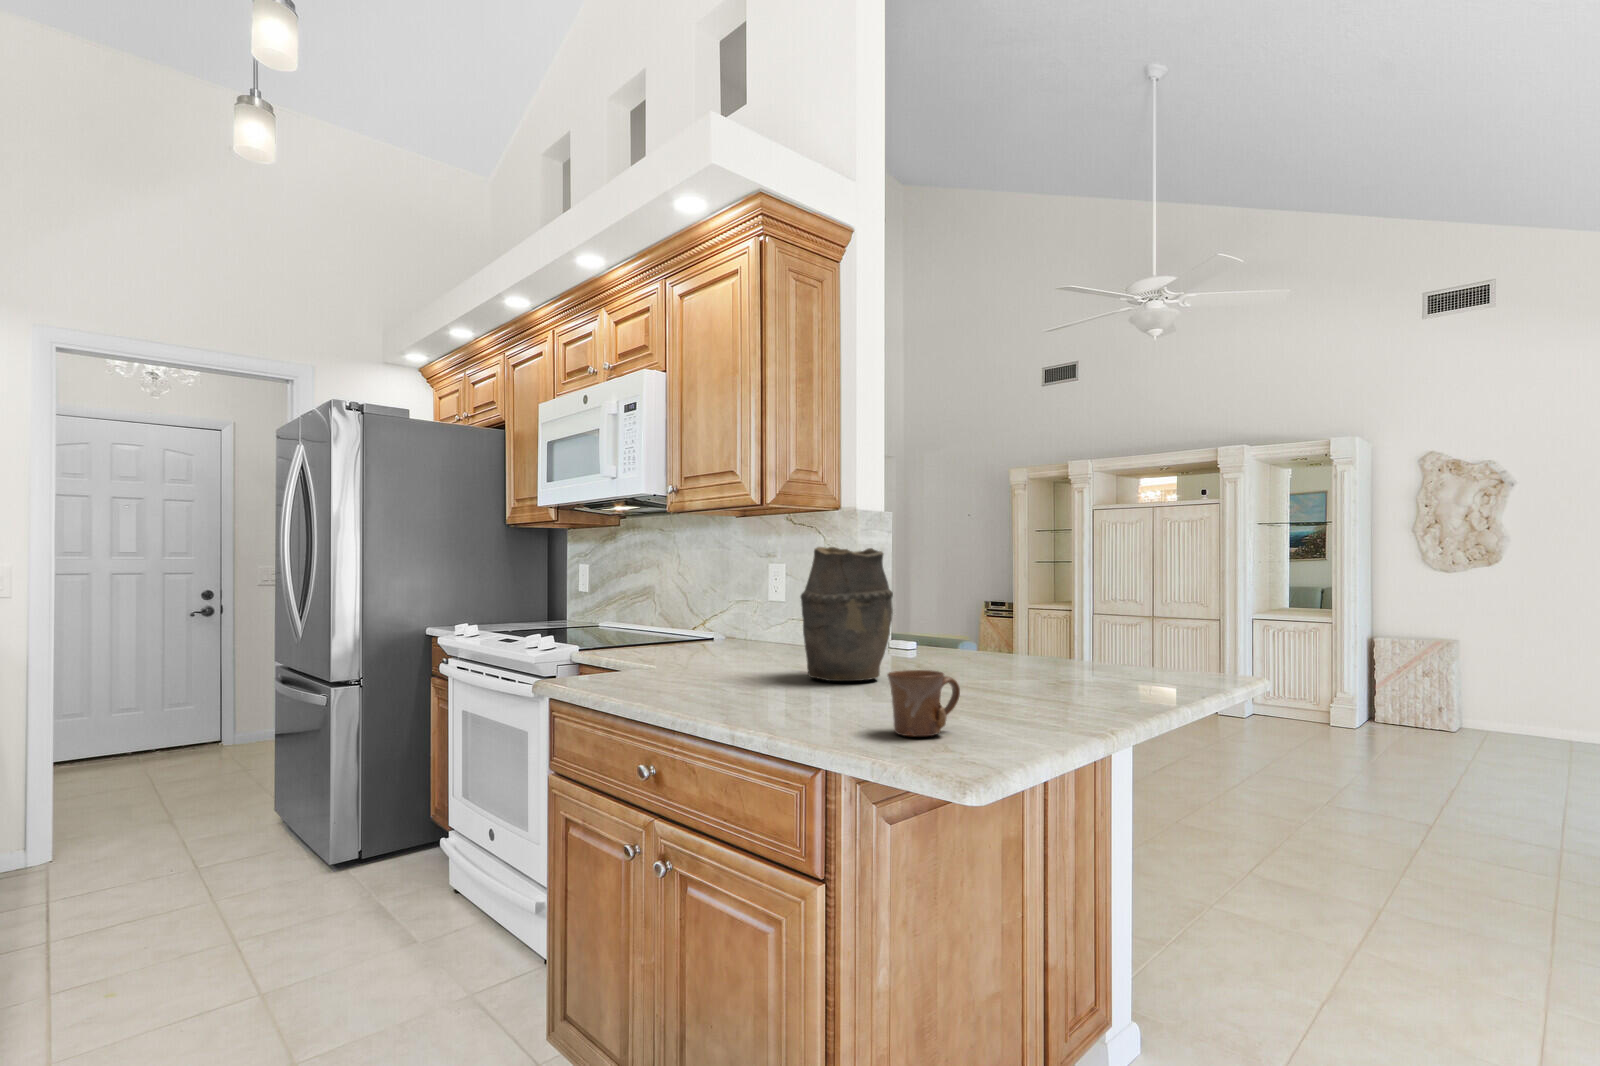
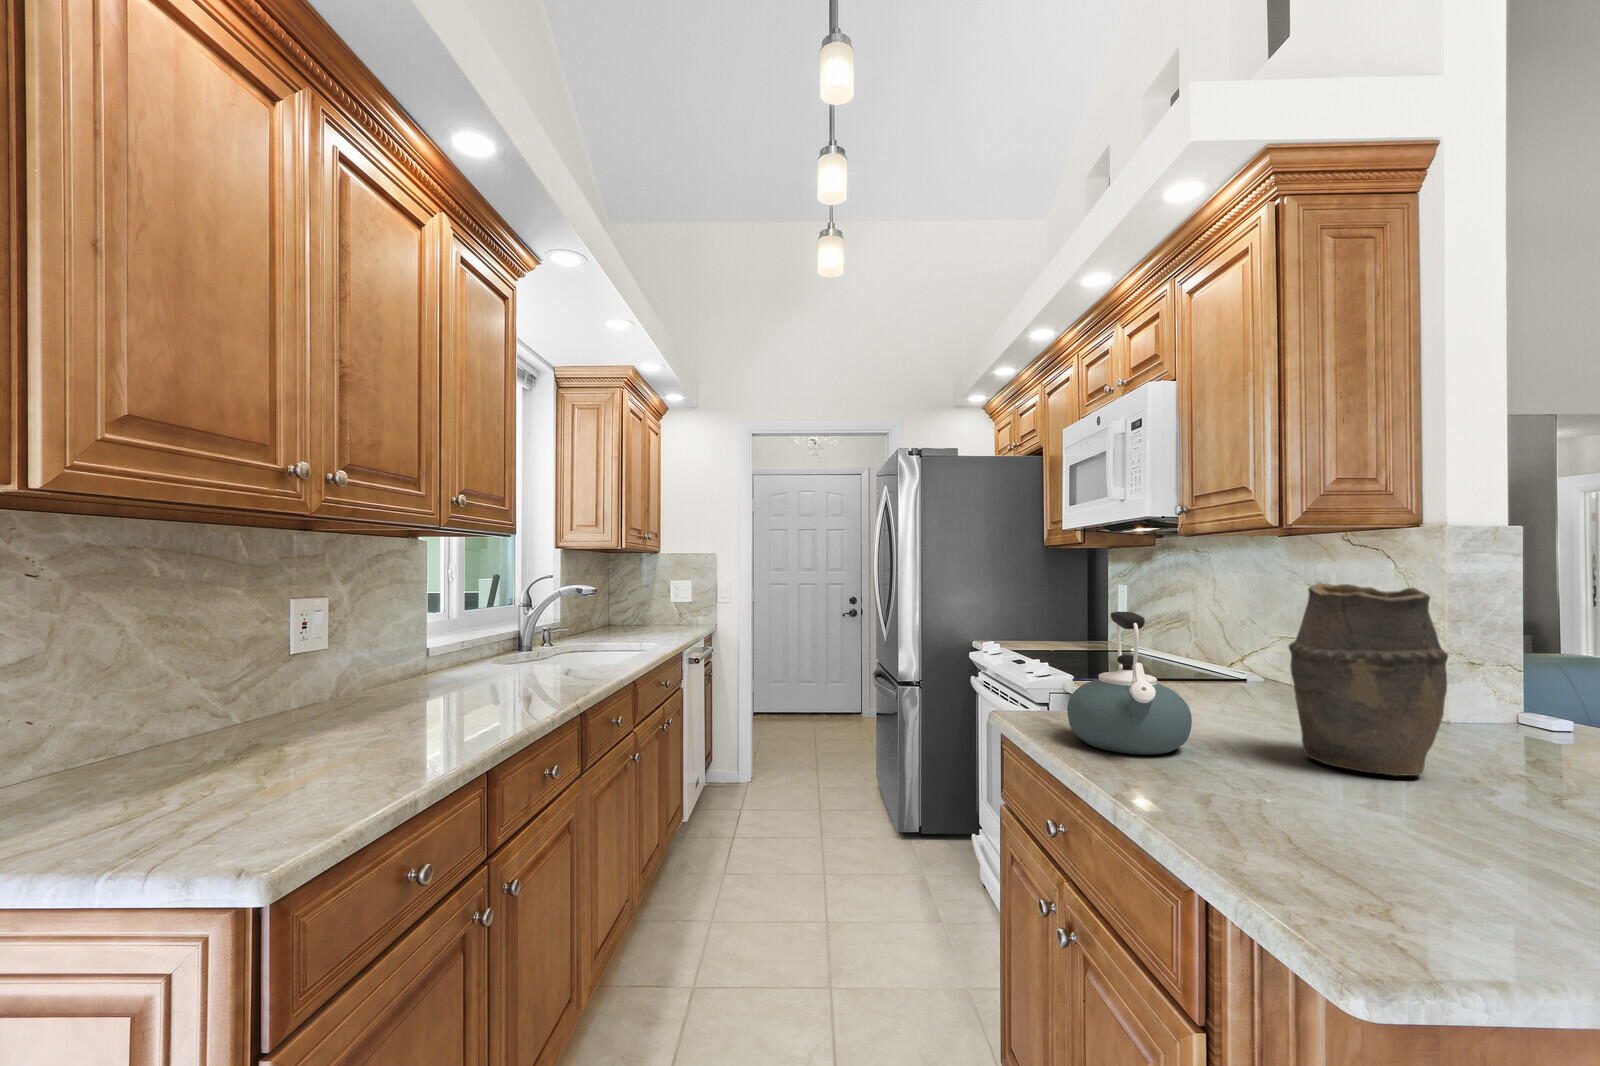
kettle: none [642,575,742,696] -> present [1067,612,1192,755]
mug: present [888,670,960,736] -> none [1321,780,1470,896]

